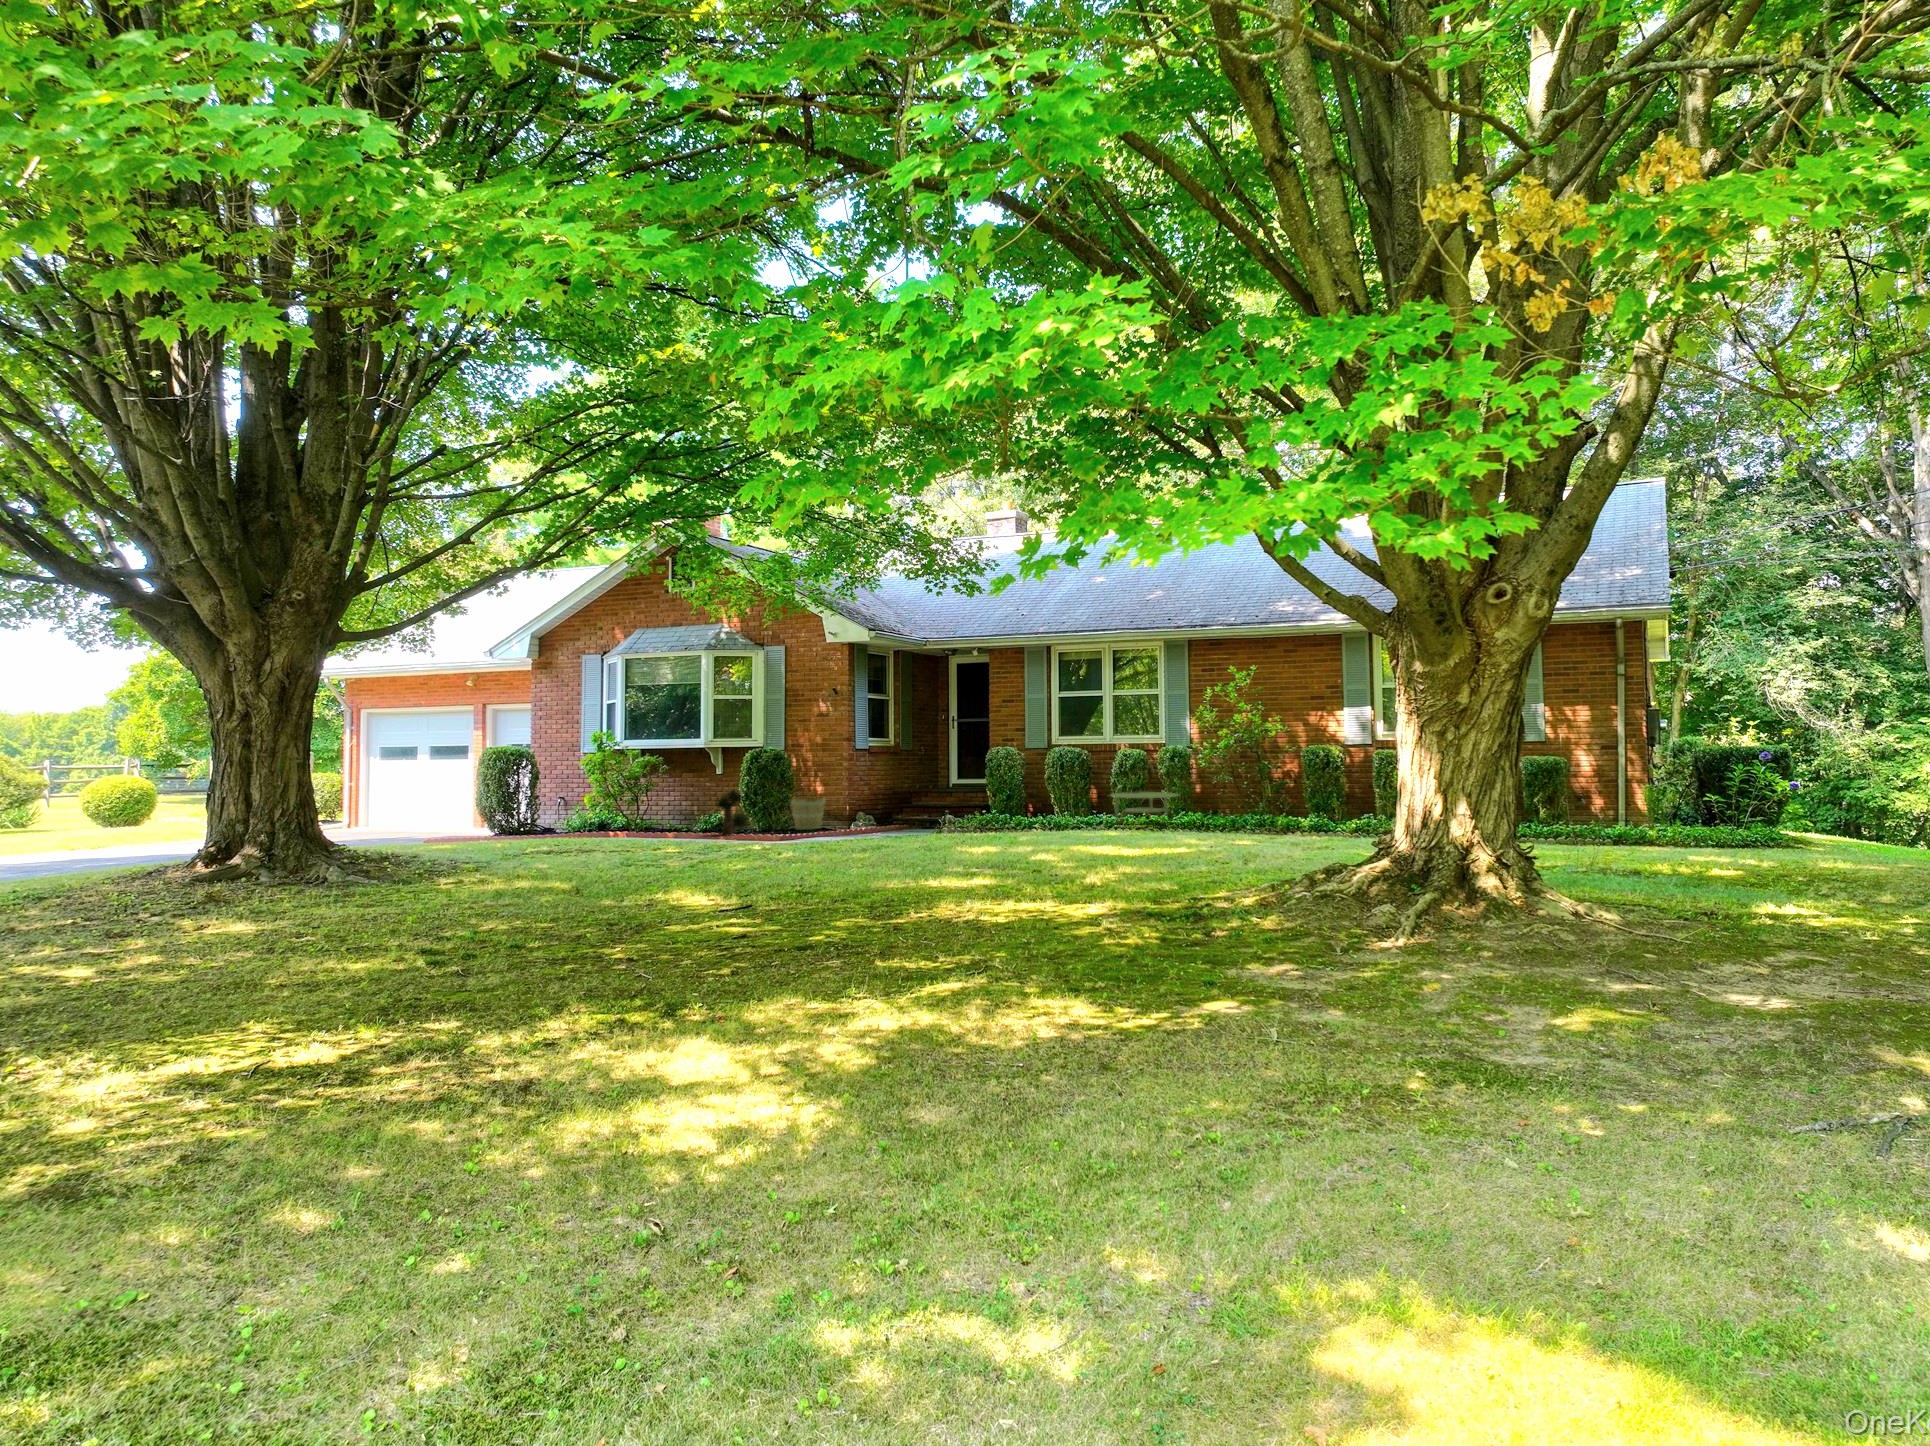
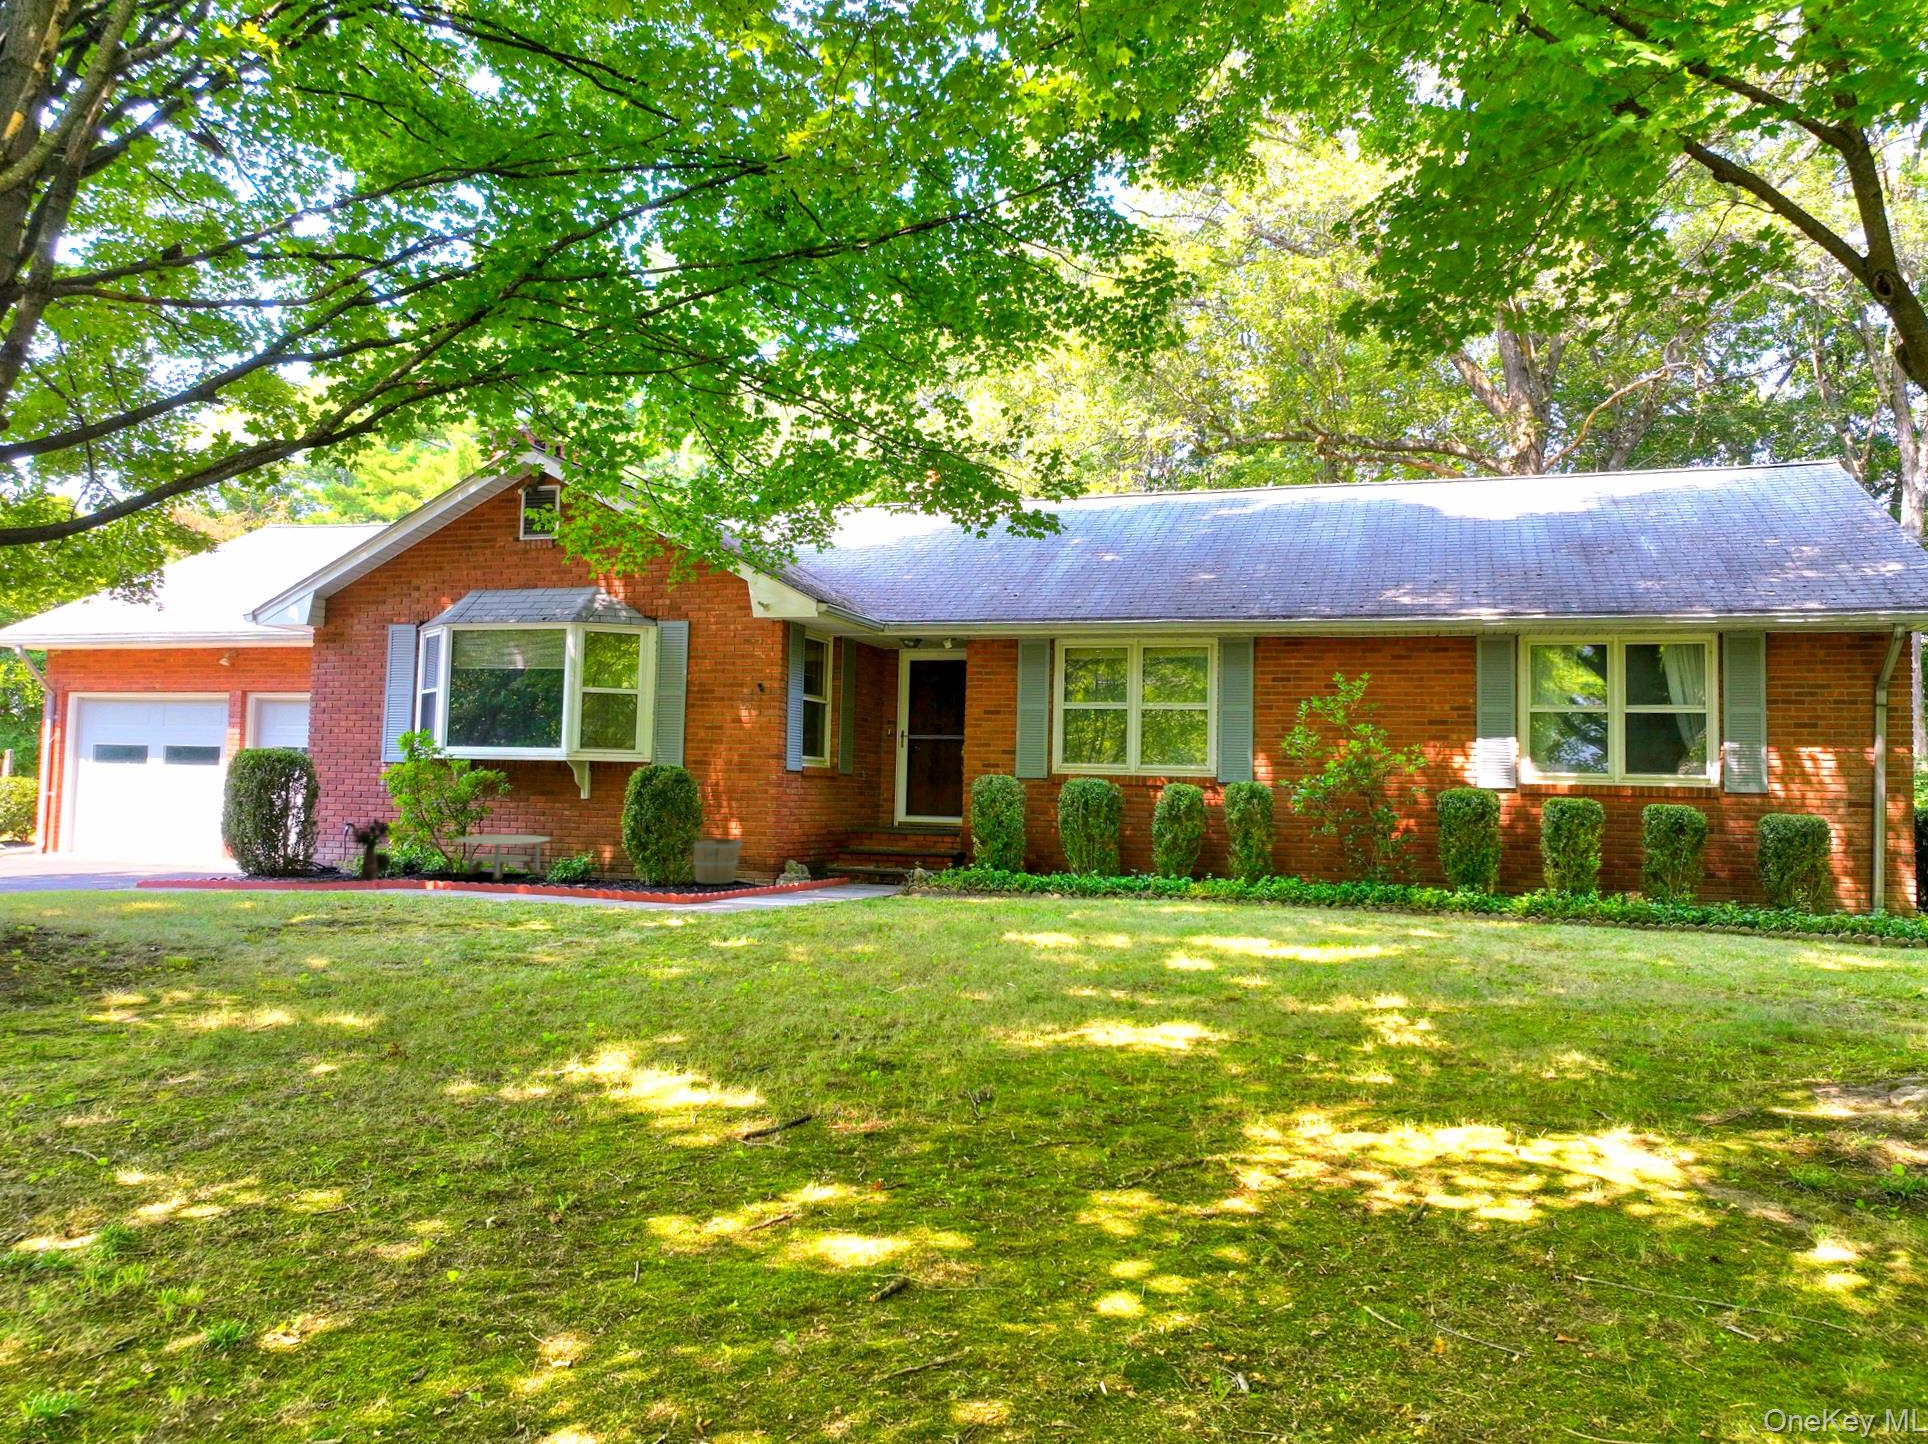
potted plant: present [716,790,749,834] -> present [353,819,400,881]
round table: present [1111,792,1178,825] -> present [454,834,549,879]

